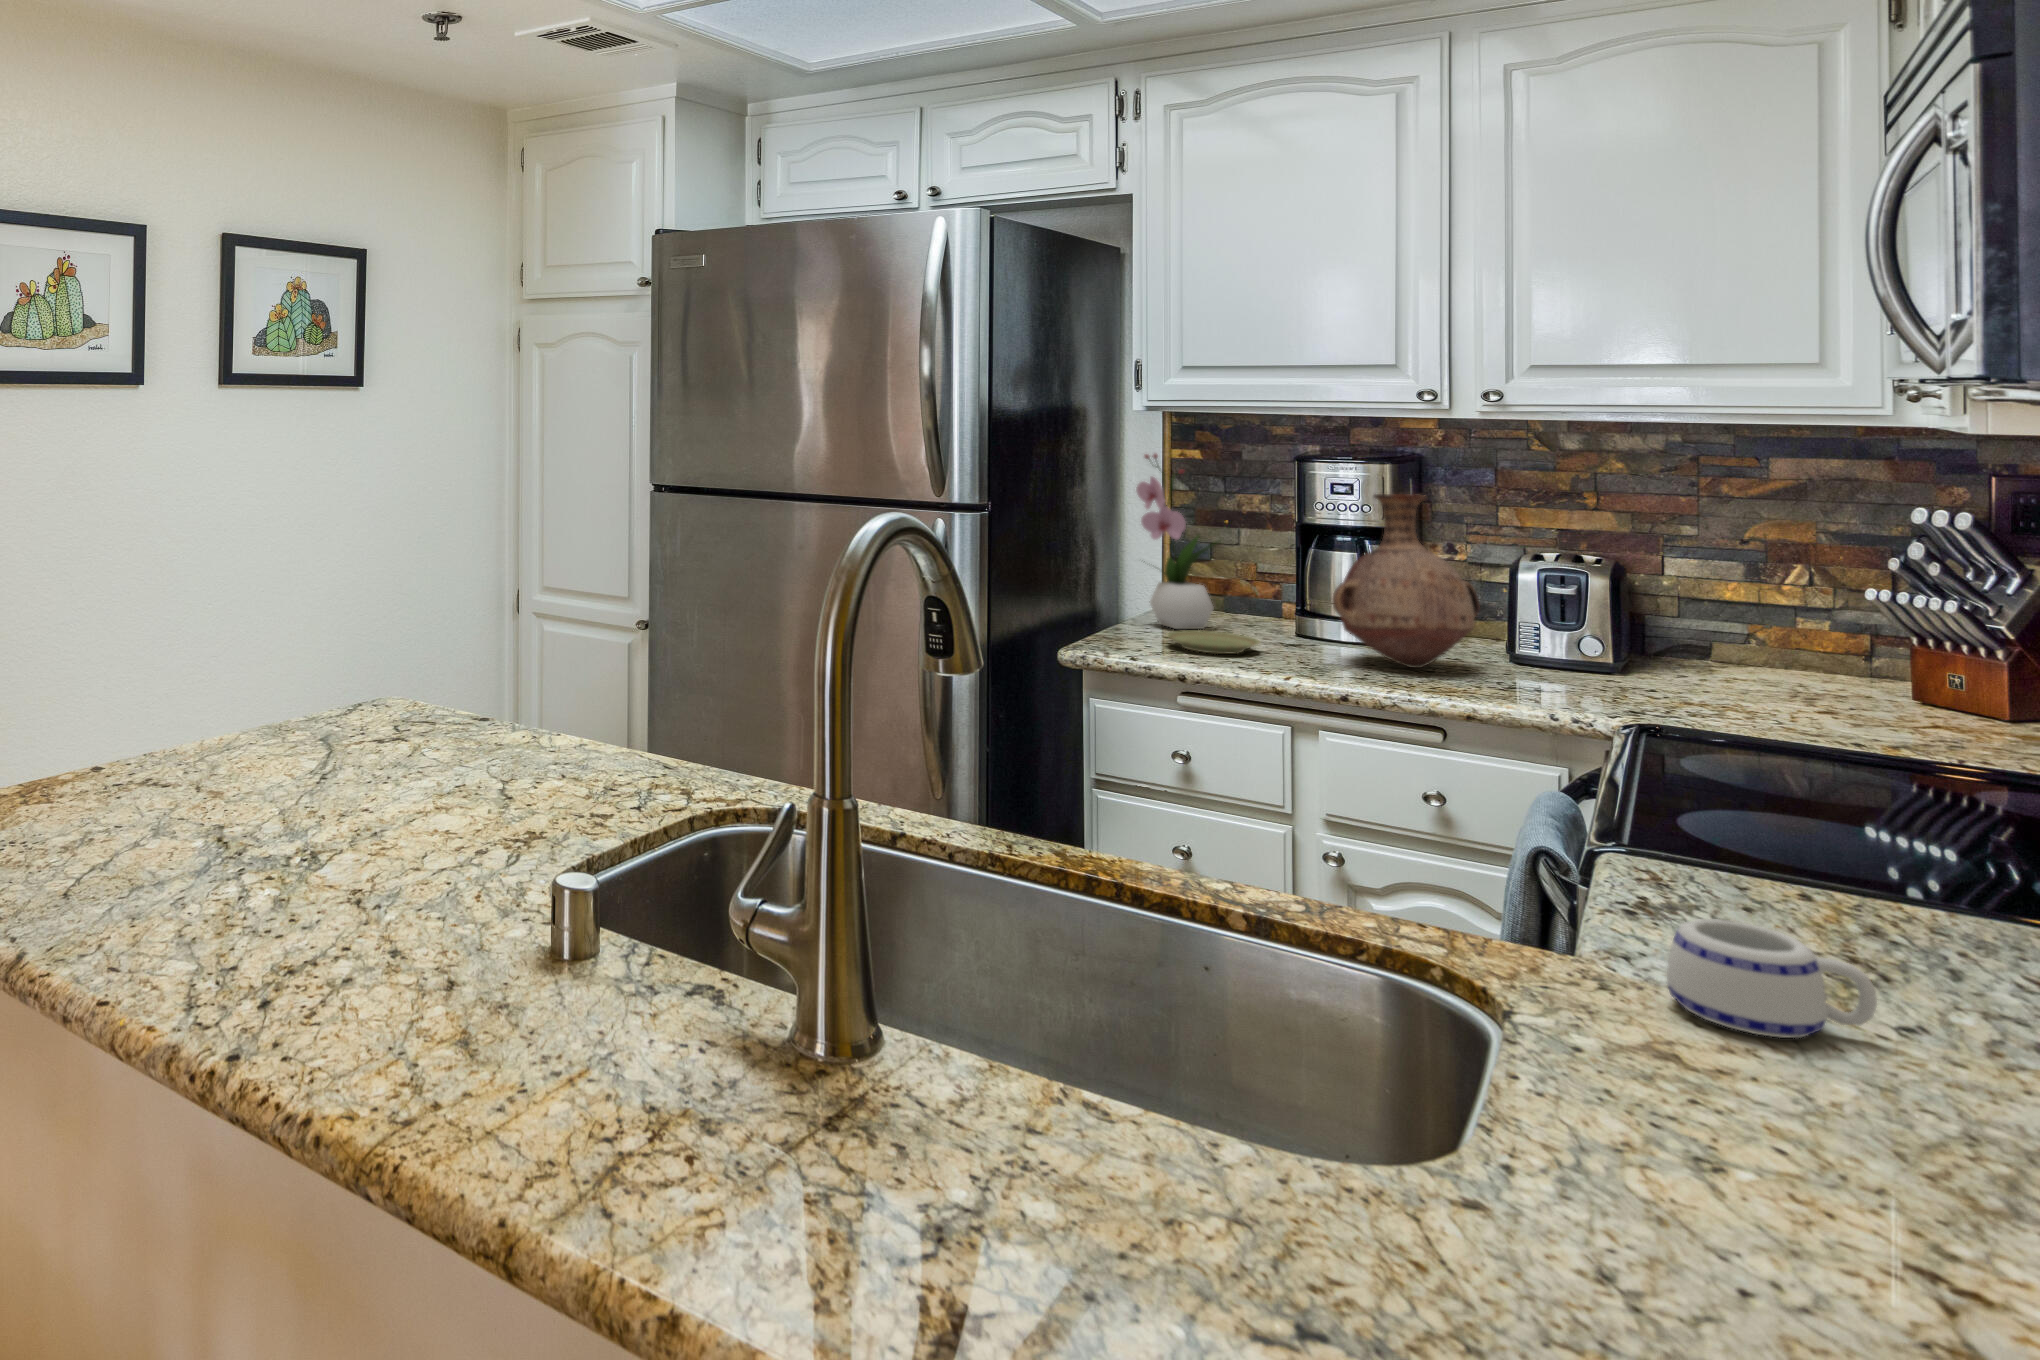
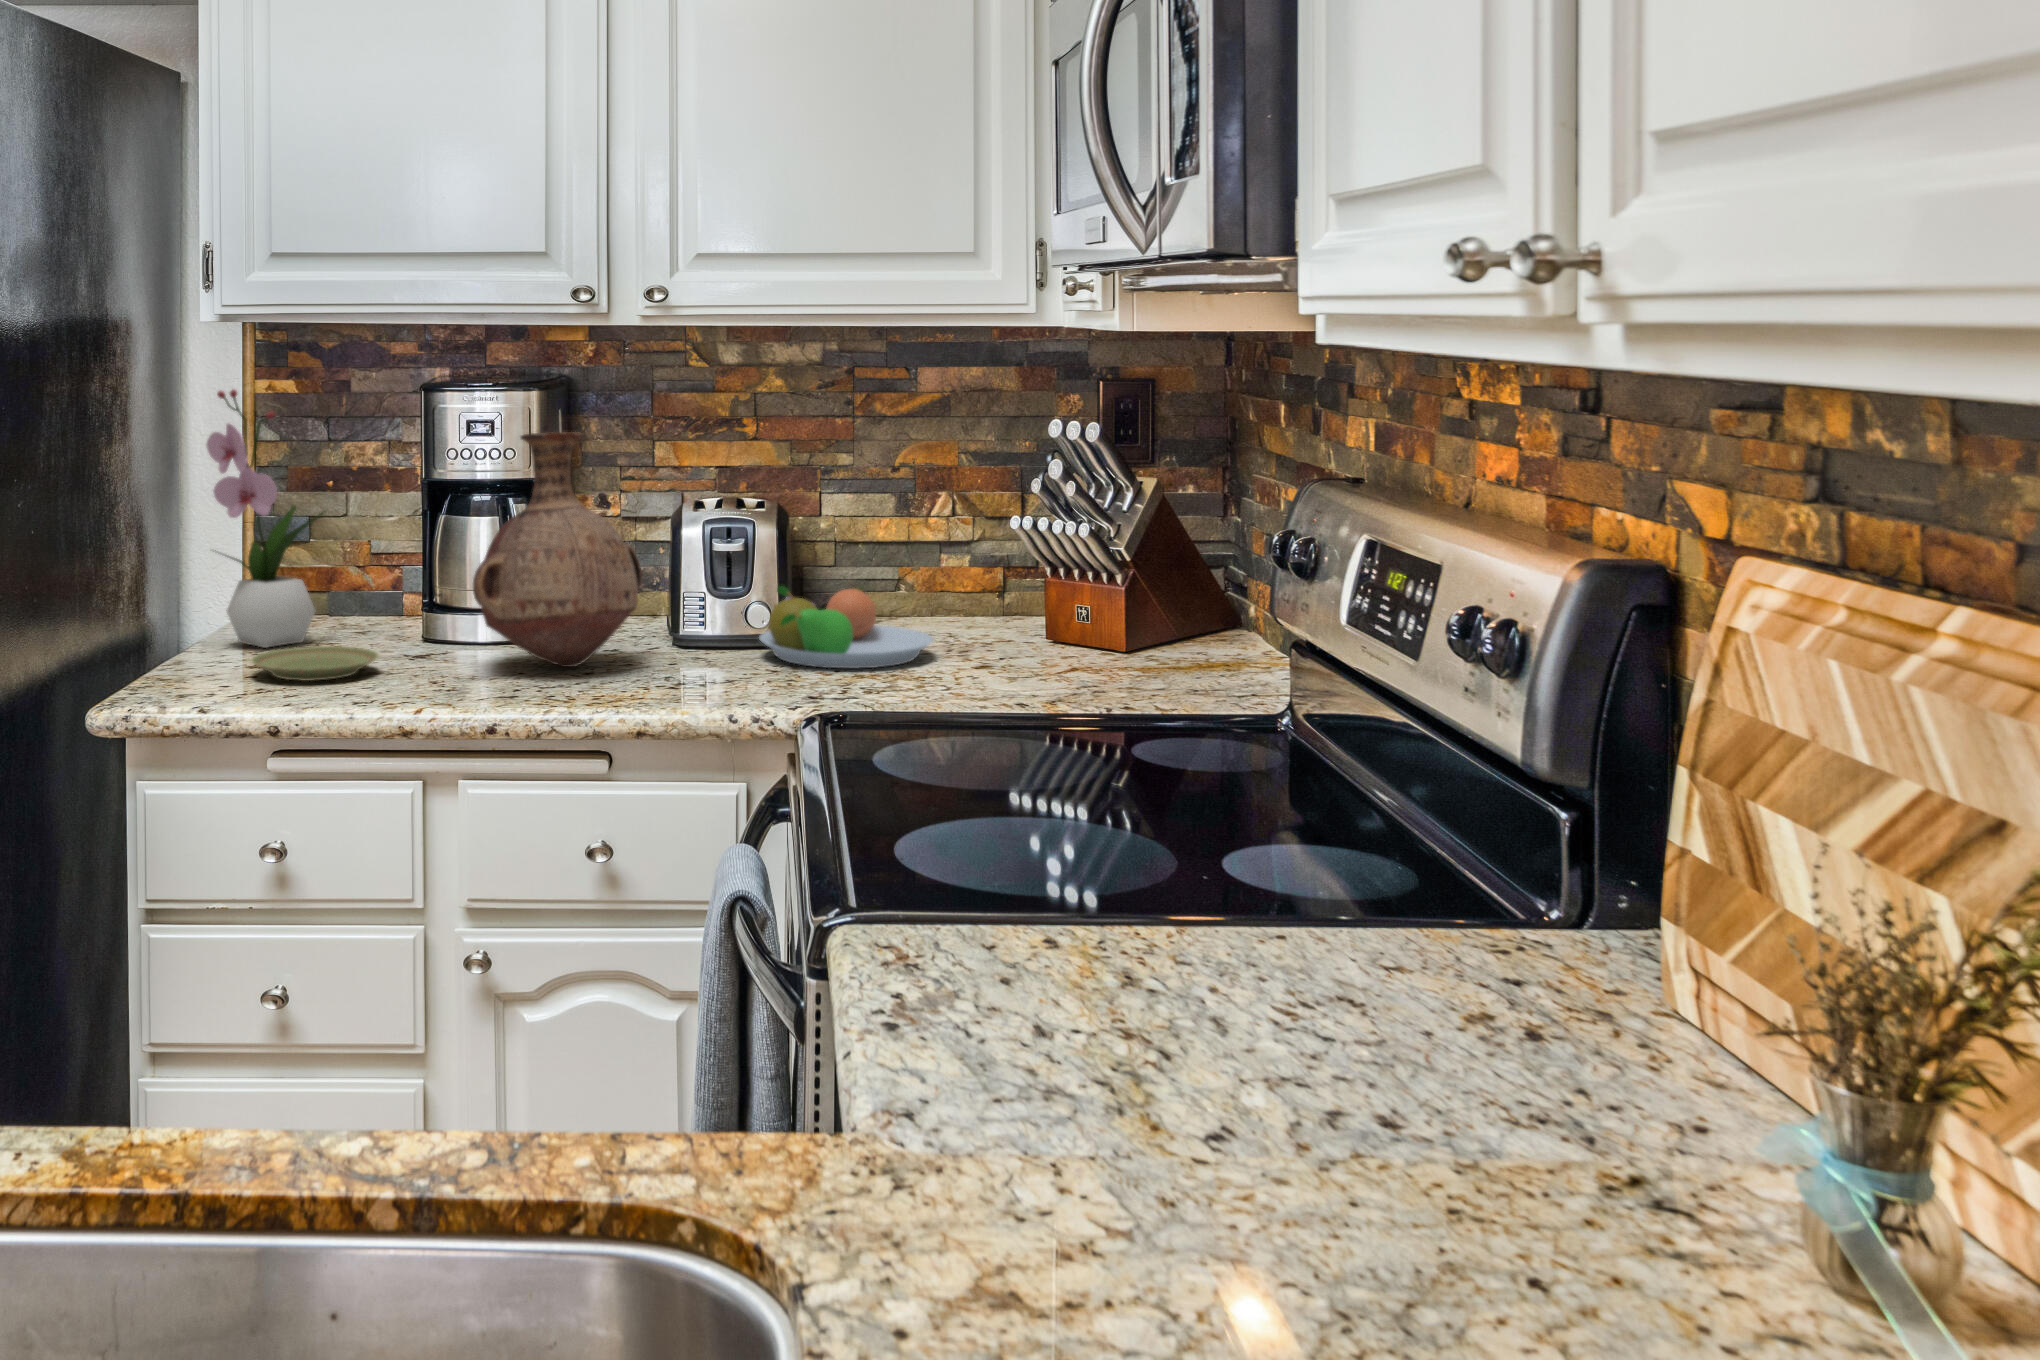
fruit bowl: none [1590,626,1772,702] -> present [760,586,933,668]
mug: present [1667,919,1877,1038] -> none [1000,1038,1234,1216]

